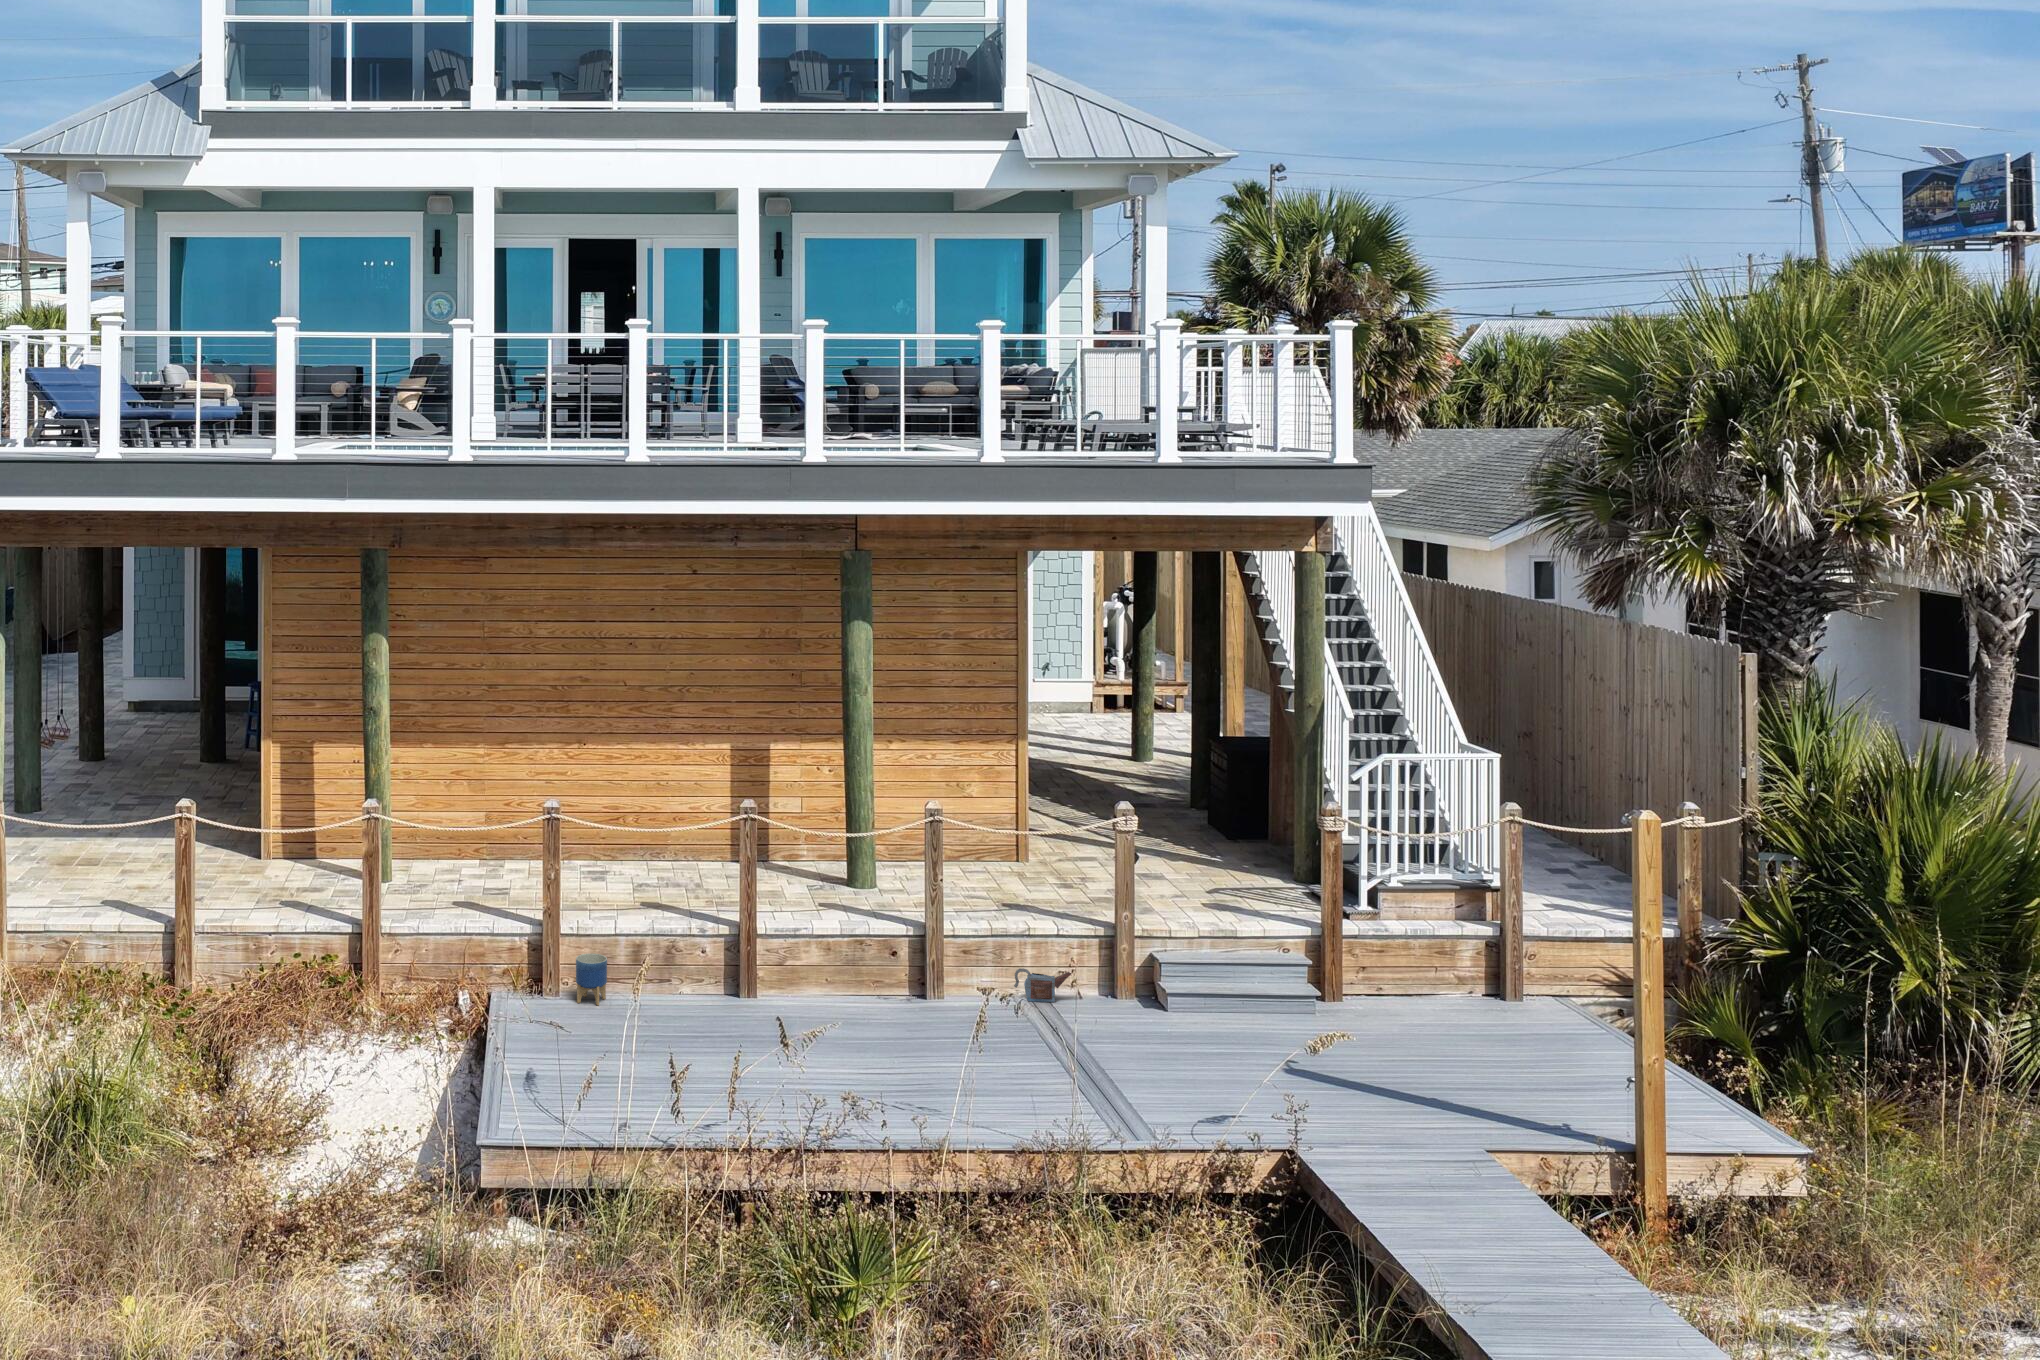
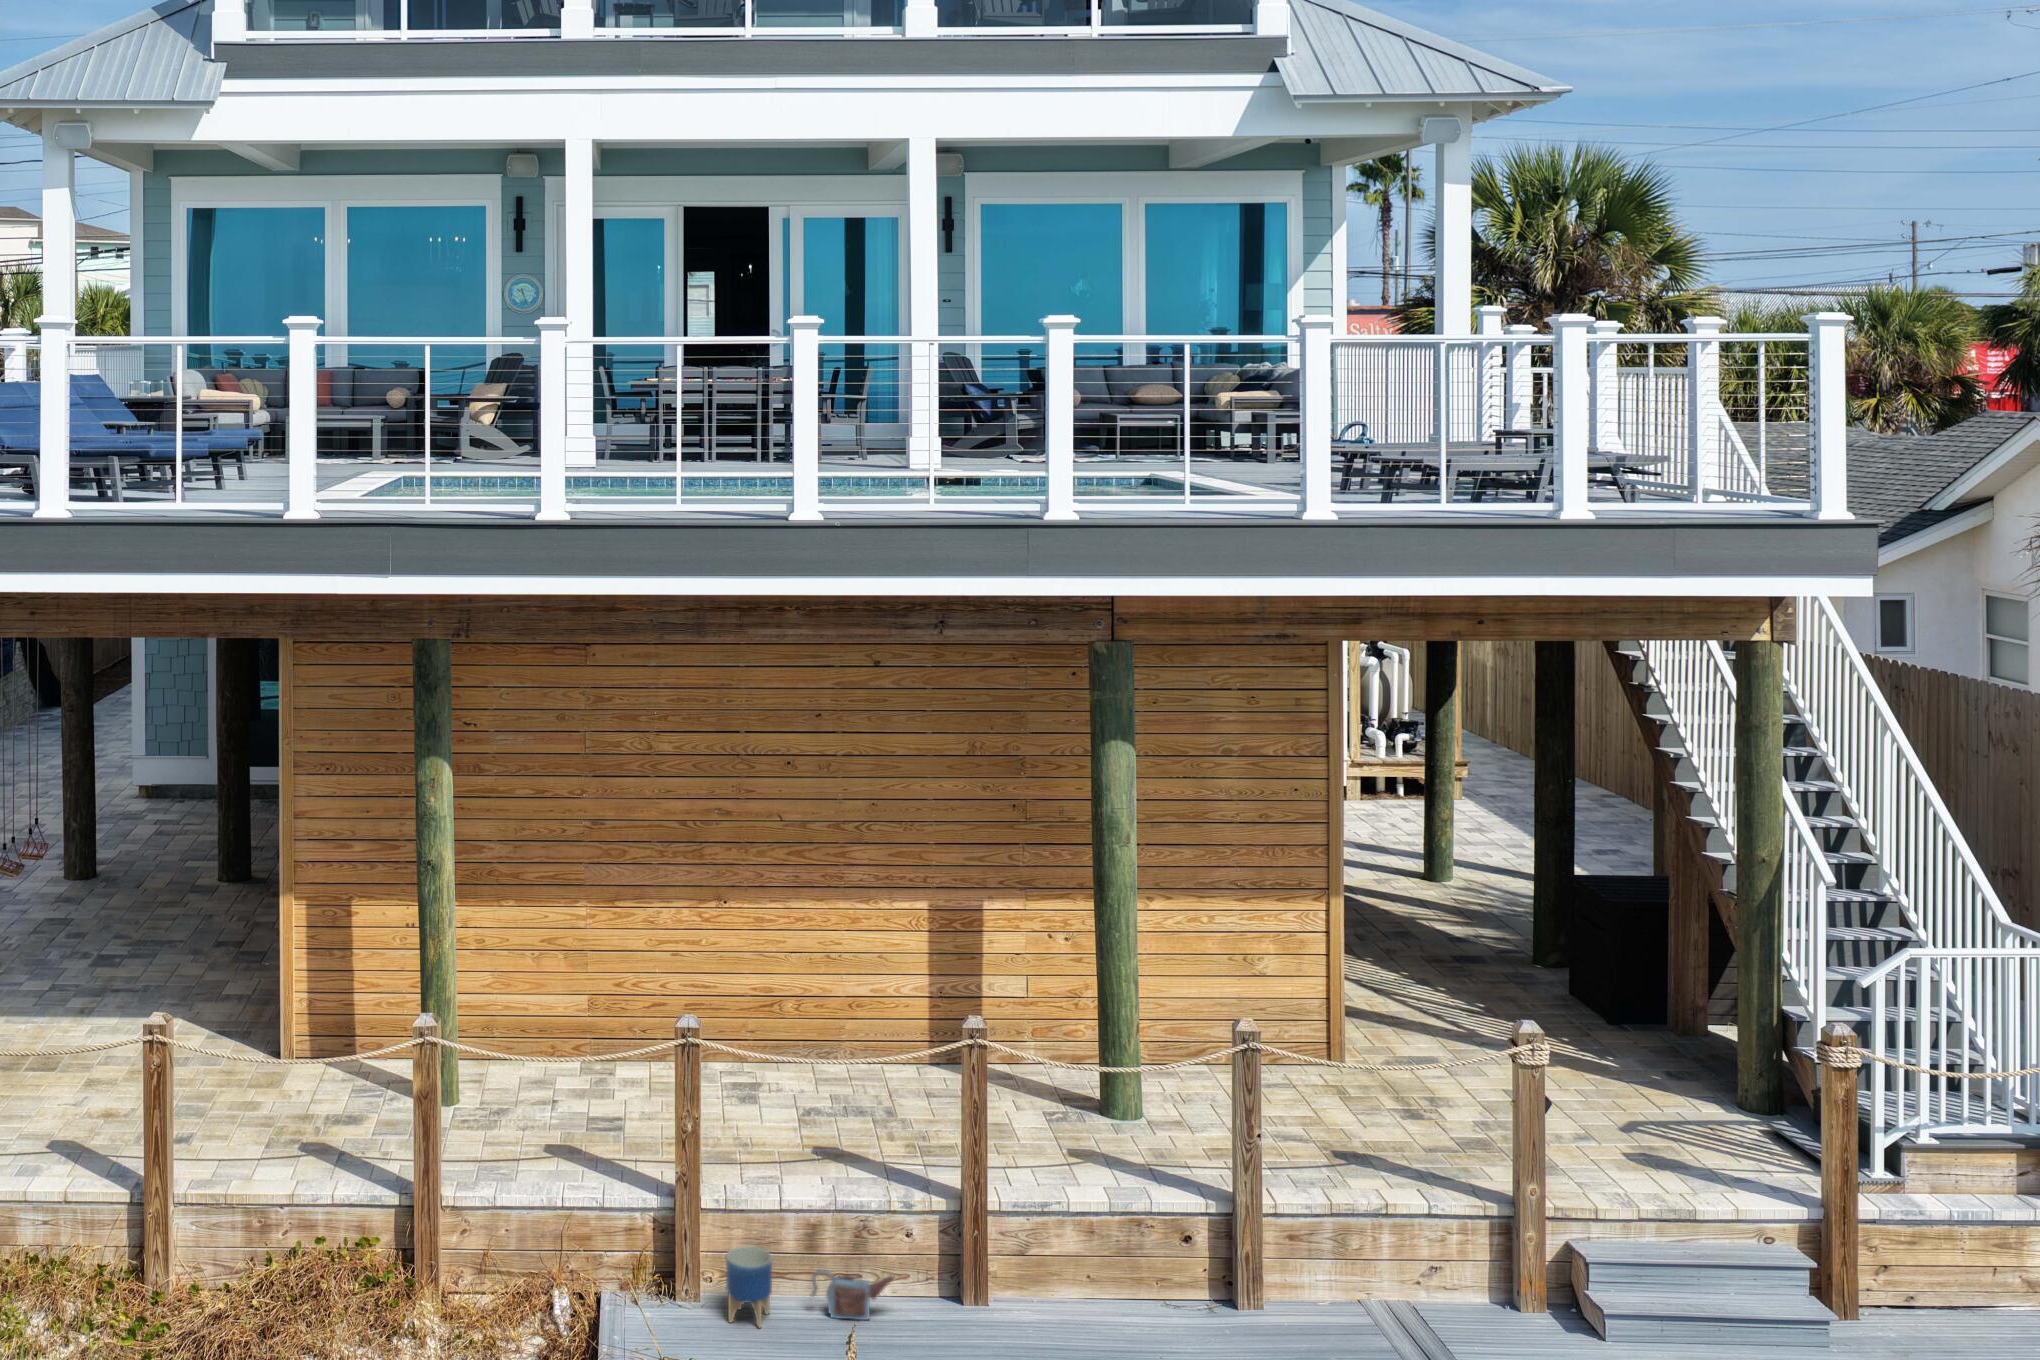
watering can: present [1014,968,1071,1002] -> present [811,1269,893,1320]

